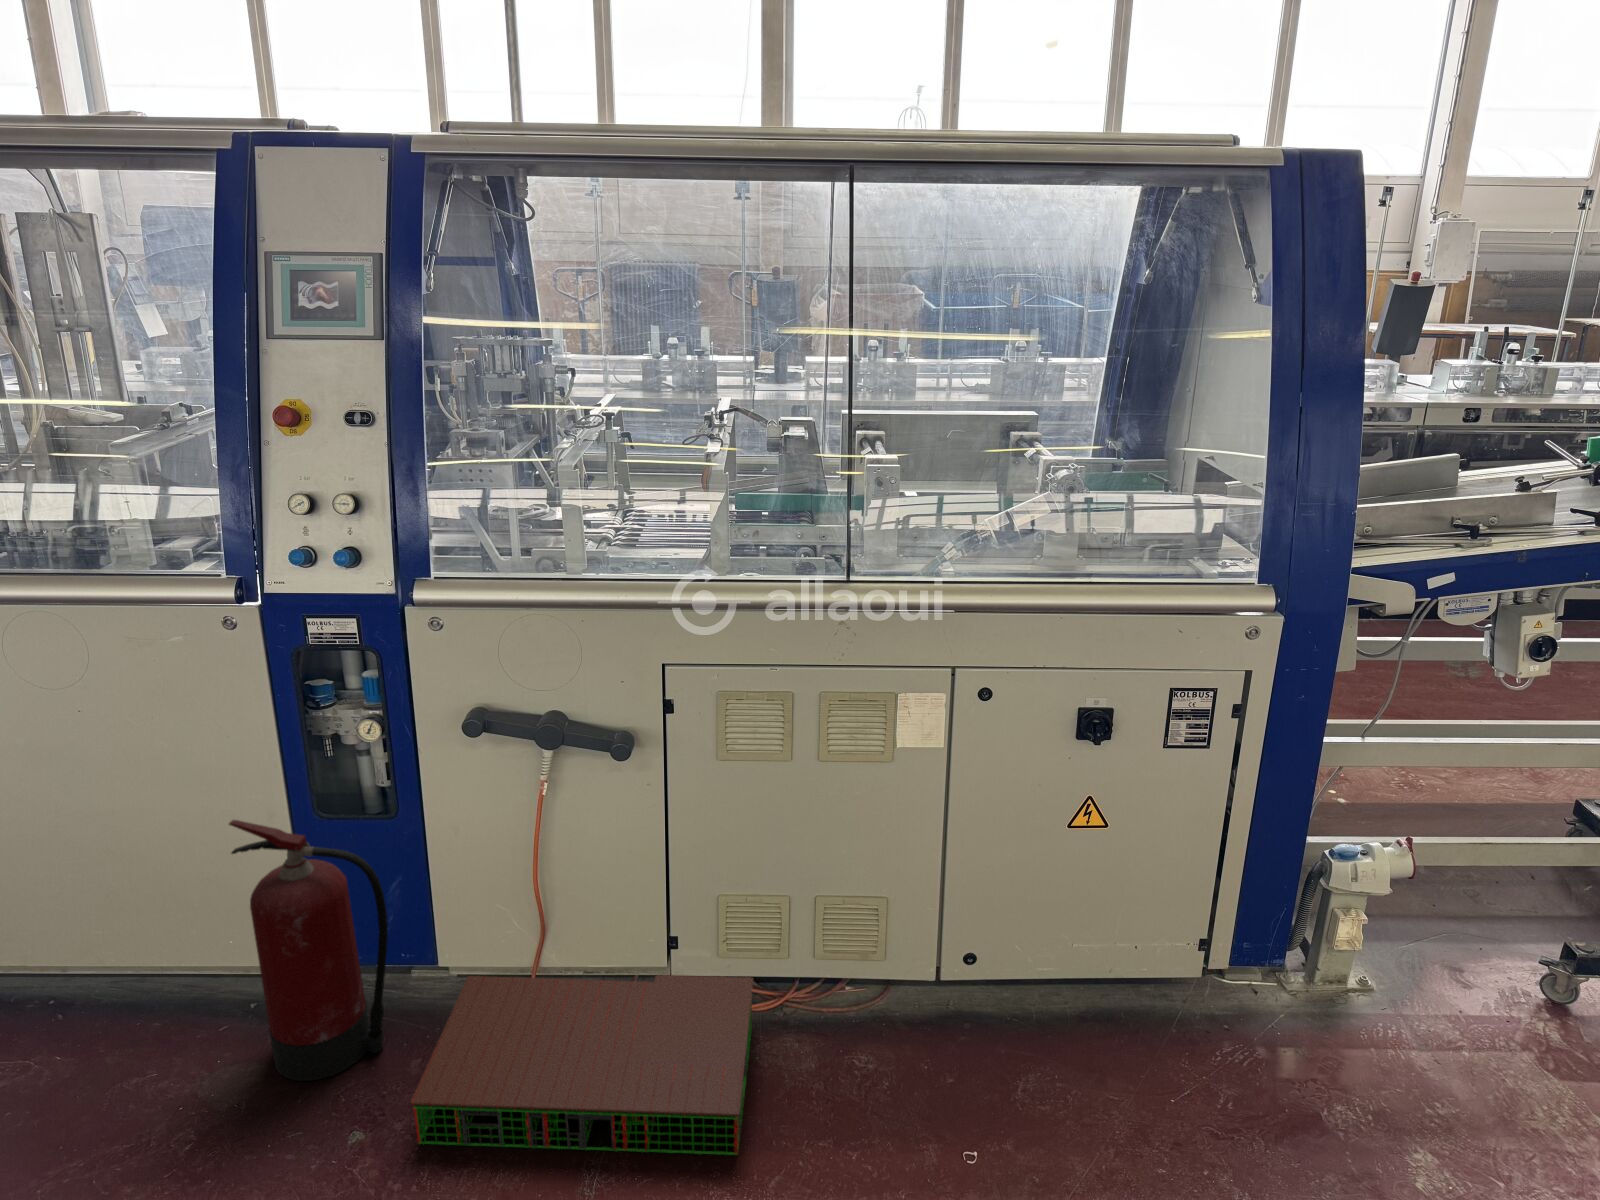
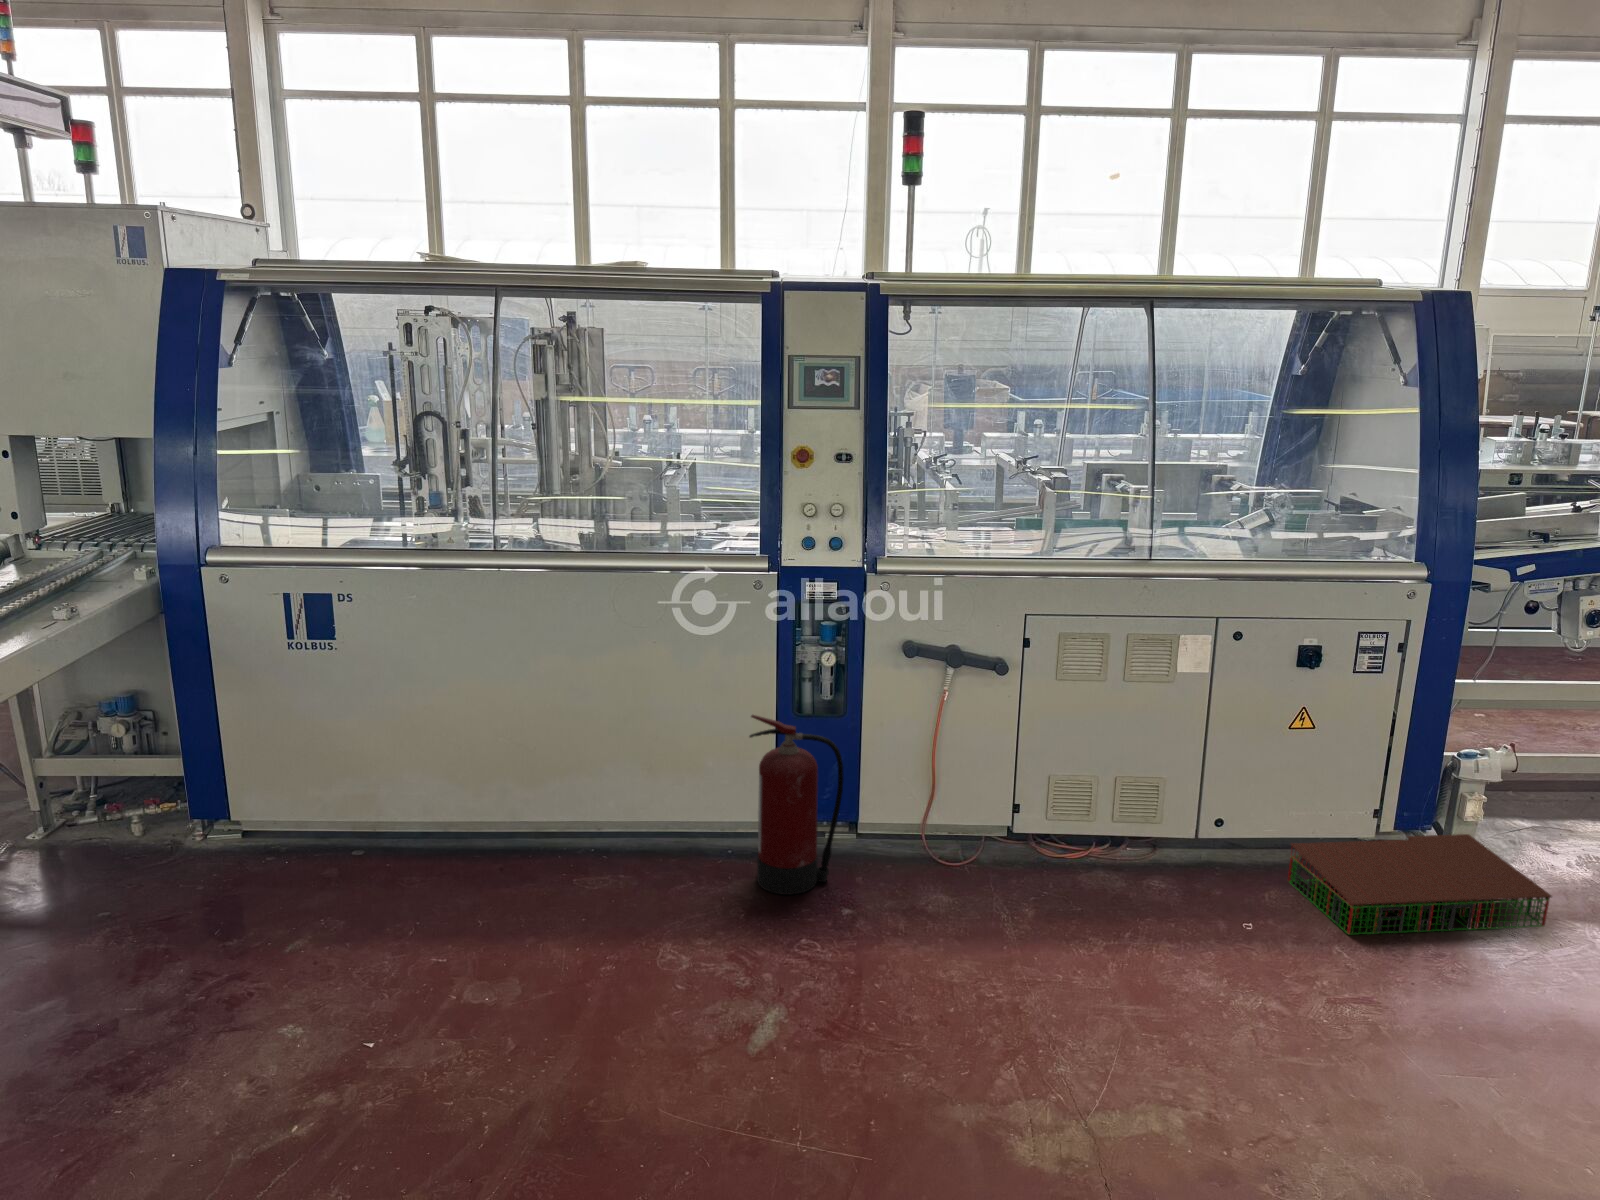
storage bin: present [410,975,753,1155] -> present [1288,834,1552,934]

